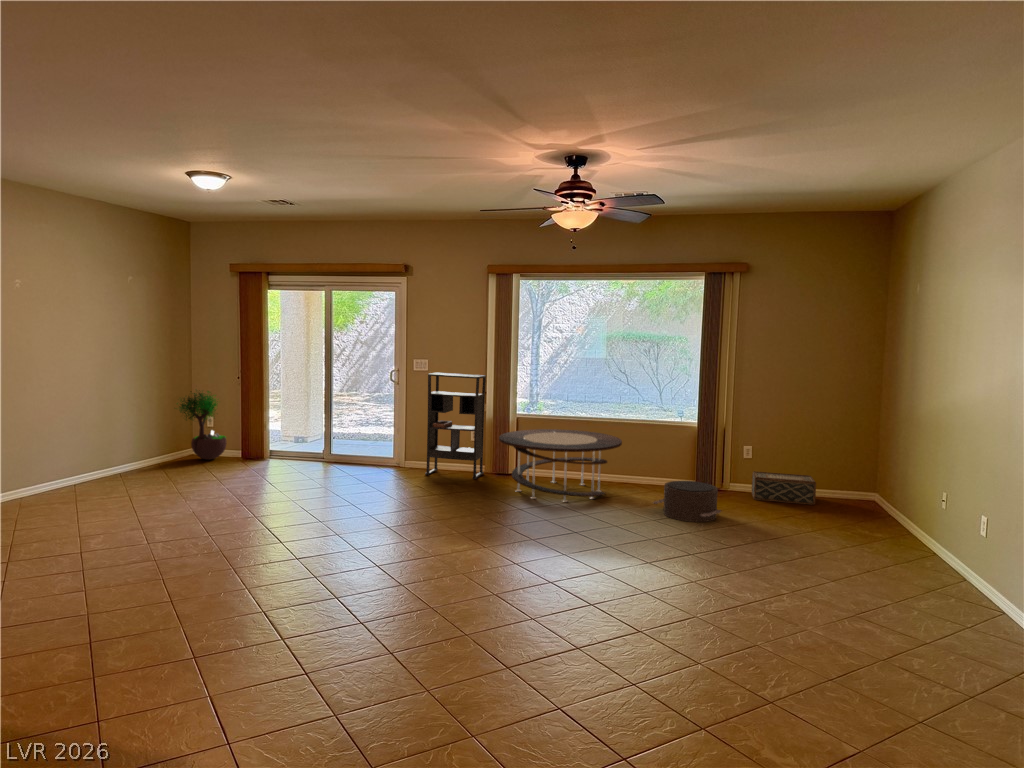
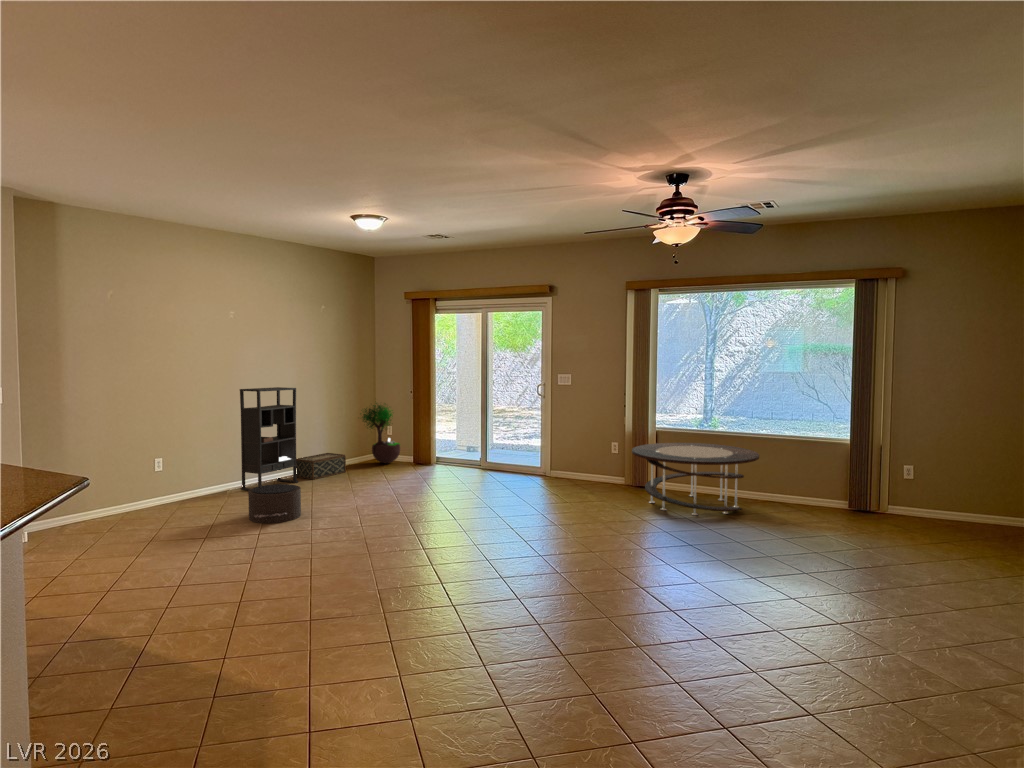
bookshelf: present [425,372,486,479] -> present [240,387,298,491]
woven basket: present [752,471,816,505] -> present [296,453,346,479]
pouf: present [653,481,721,522] -> present [248,484,301,523]

